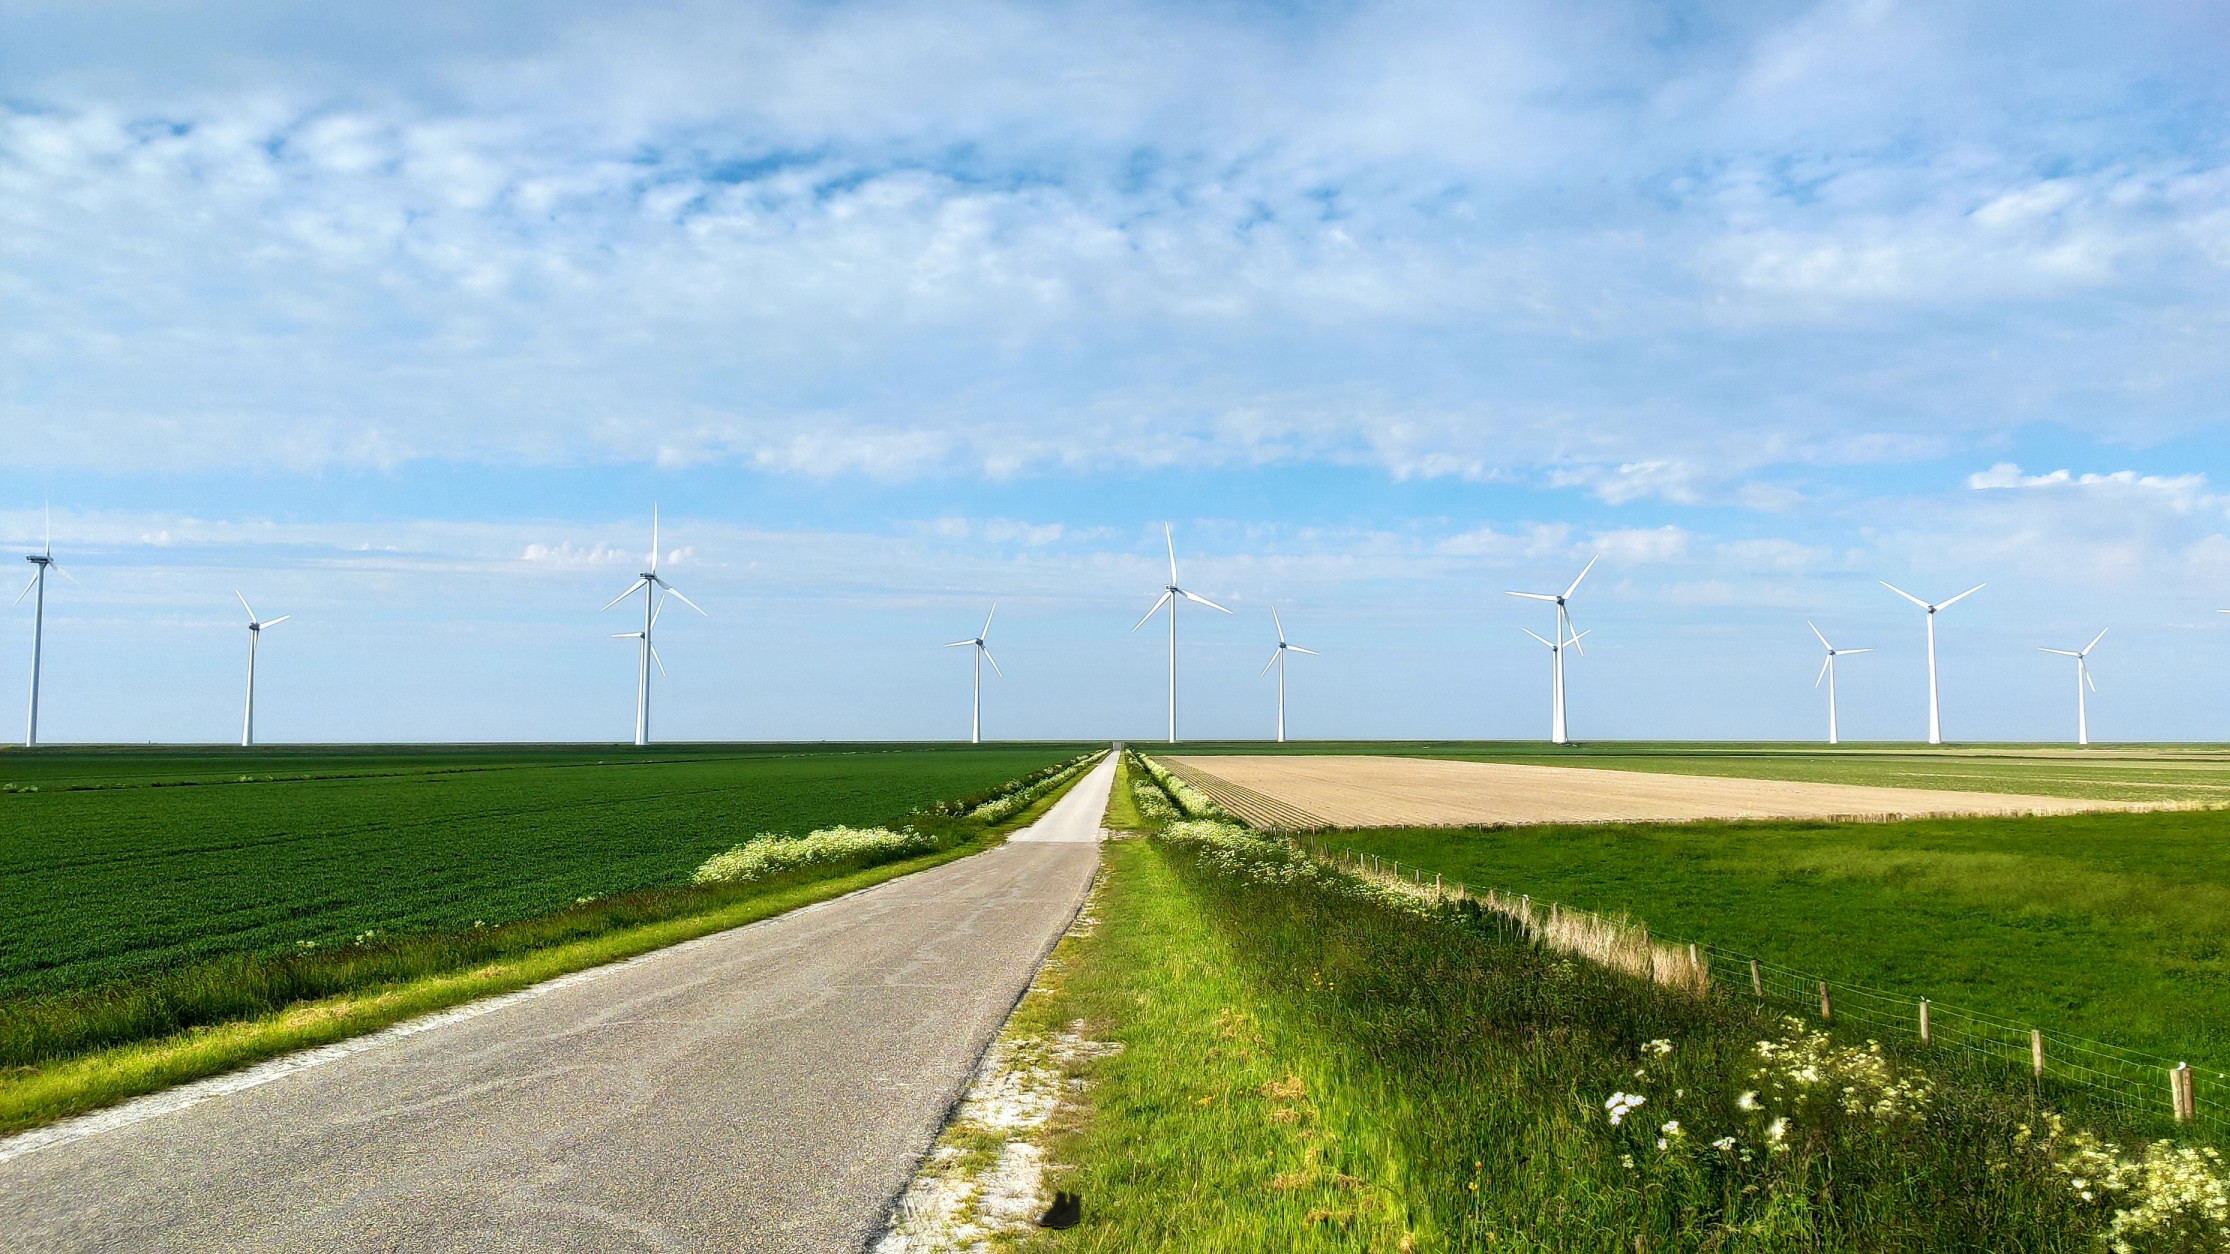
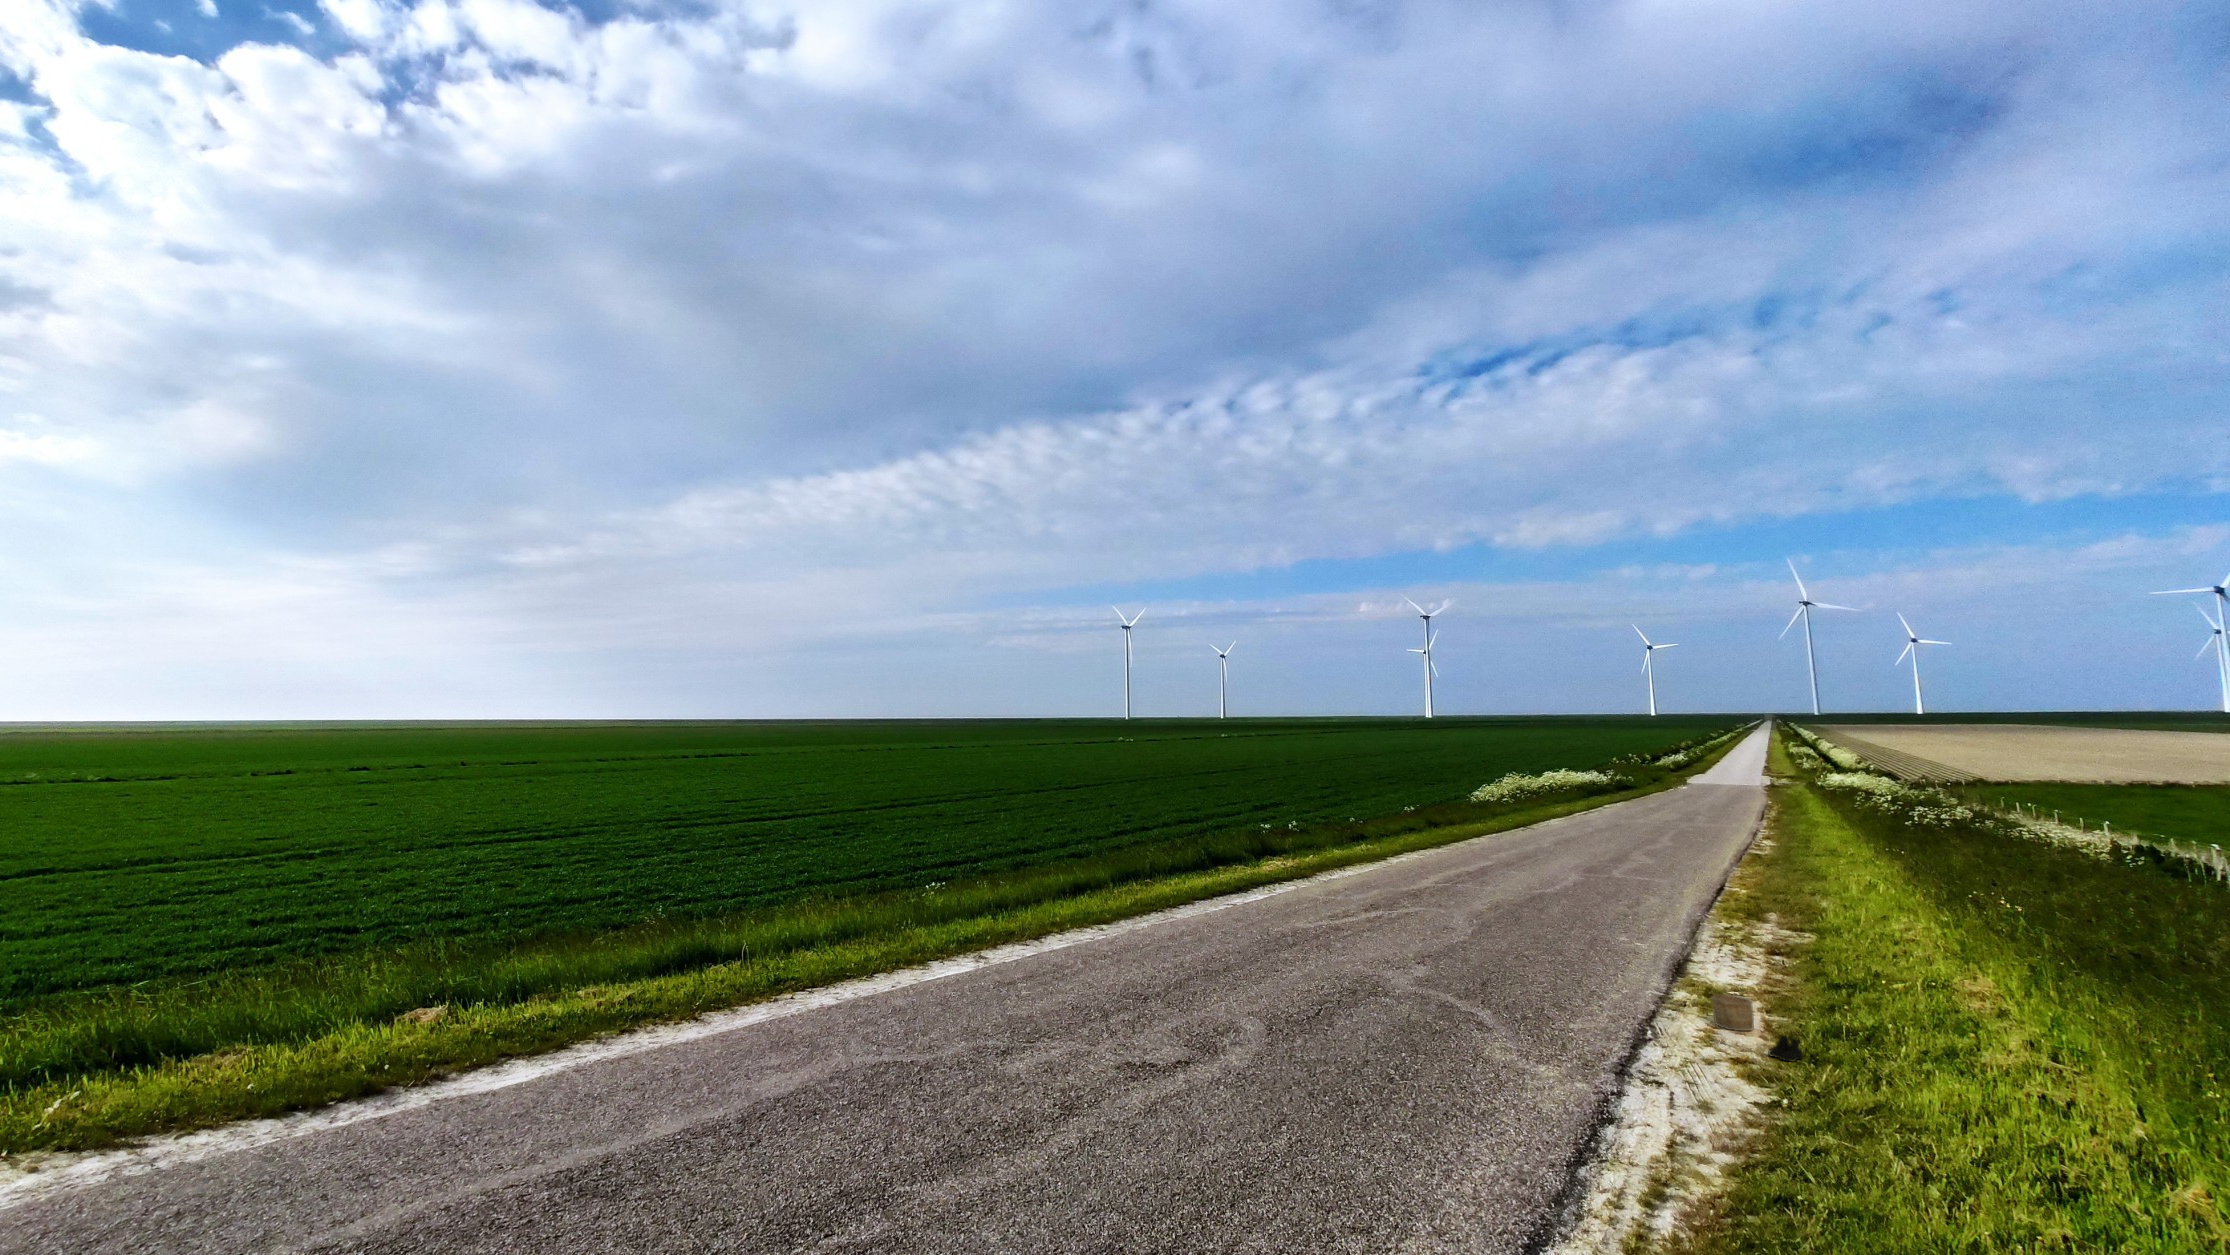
wooden bucket: none [979,1141,1032,1194] -> present [1712,994,1754,1031]

